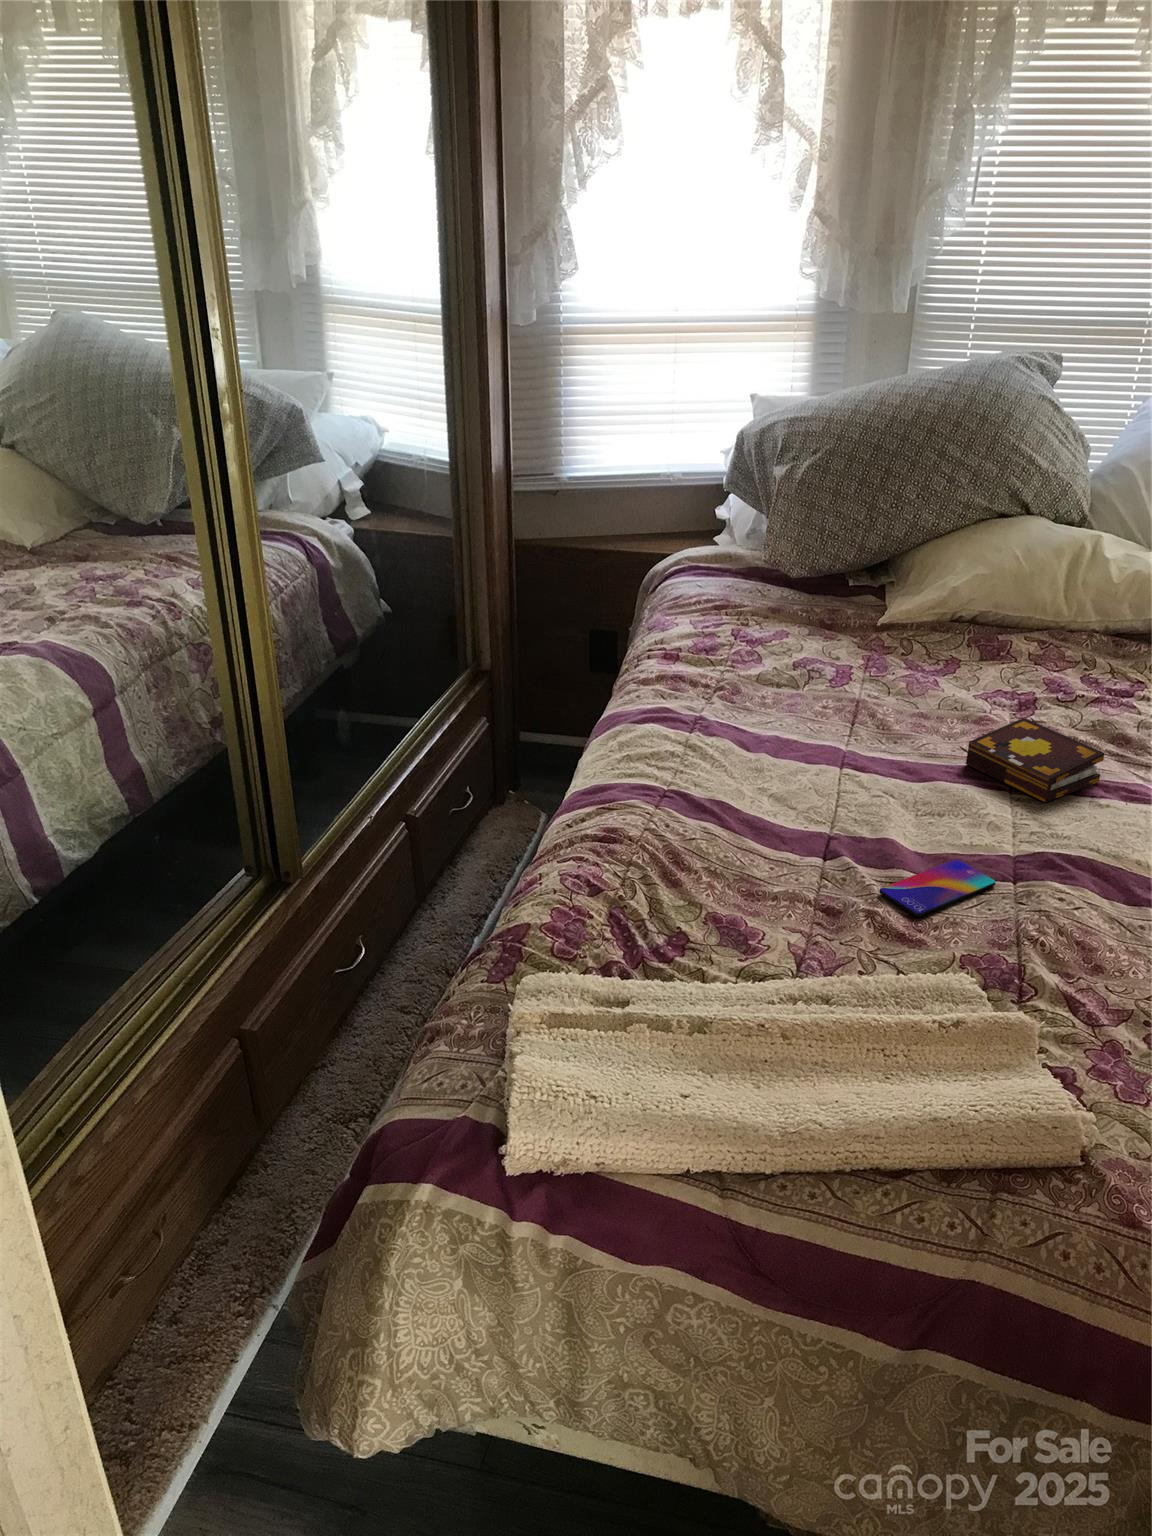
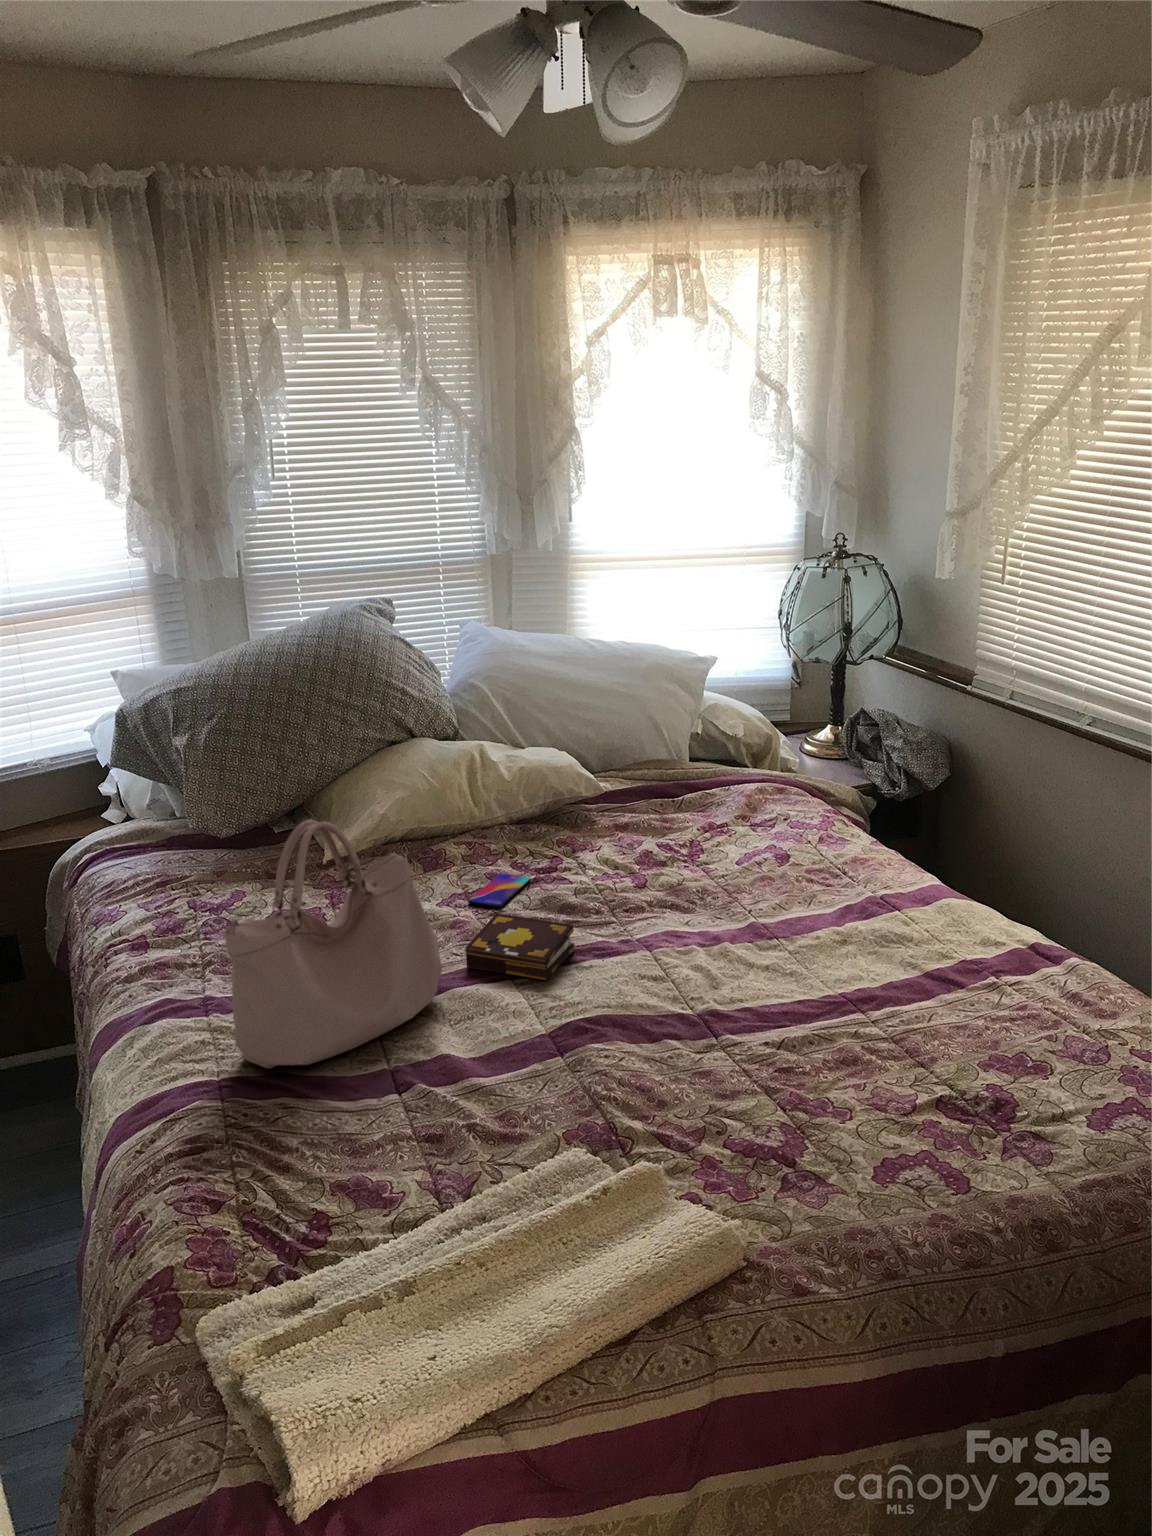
handbag: none [688,554,934,803] -> present [224,820,442,1068]
smartphone: present [879,859,995,916] -> present [468,874,531,908]

